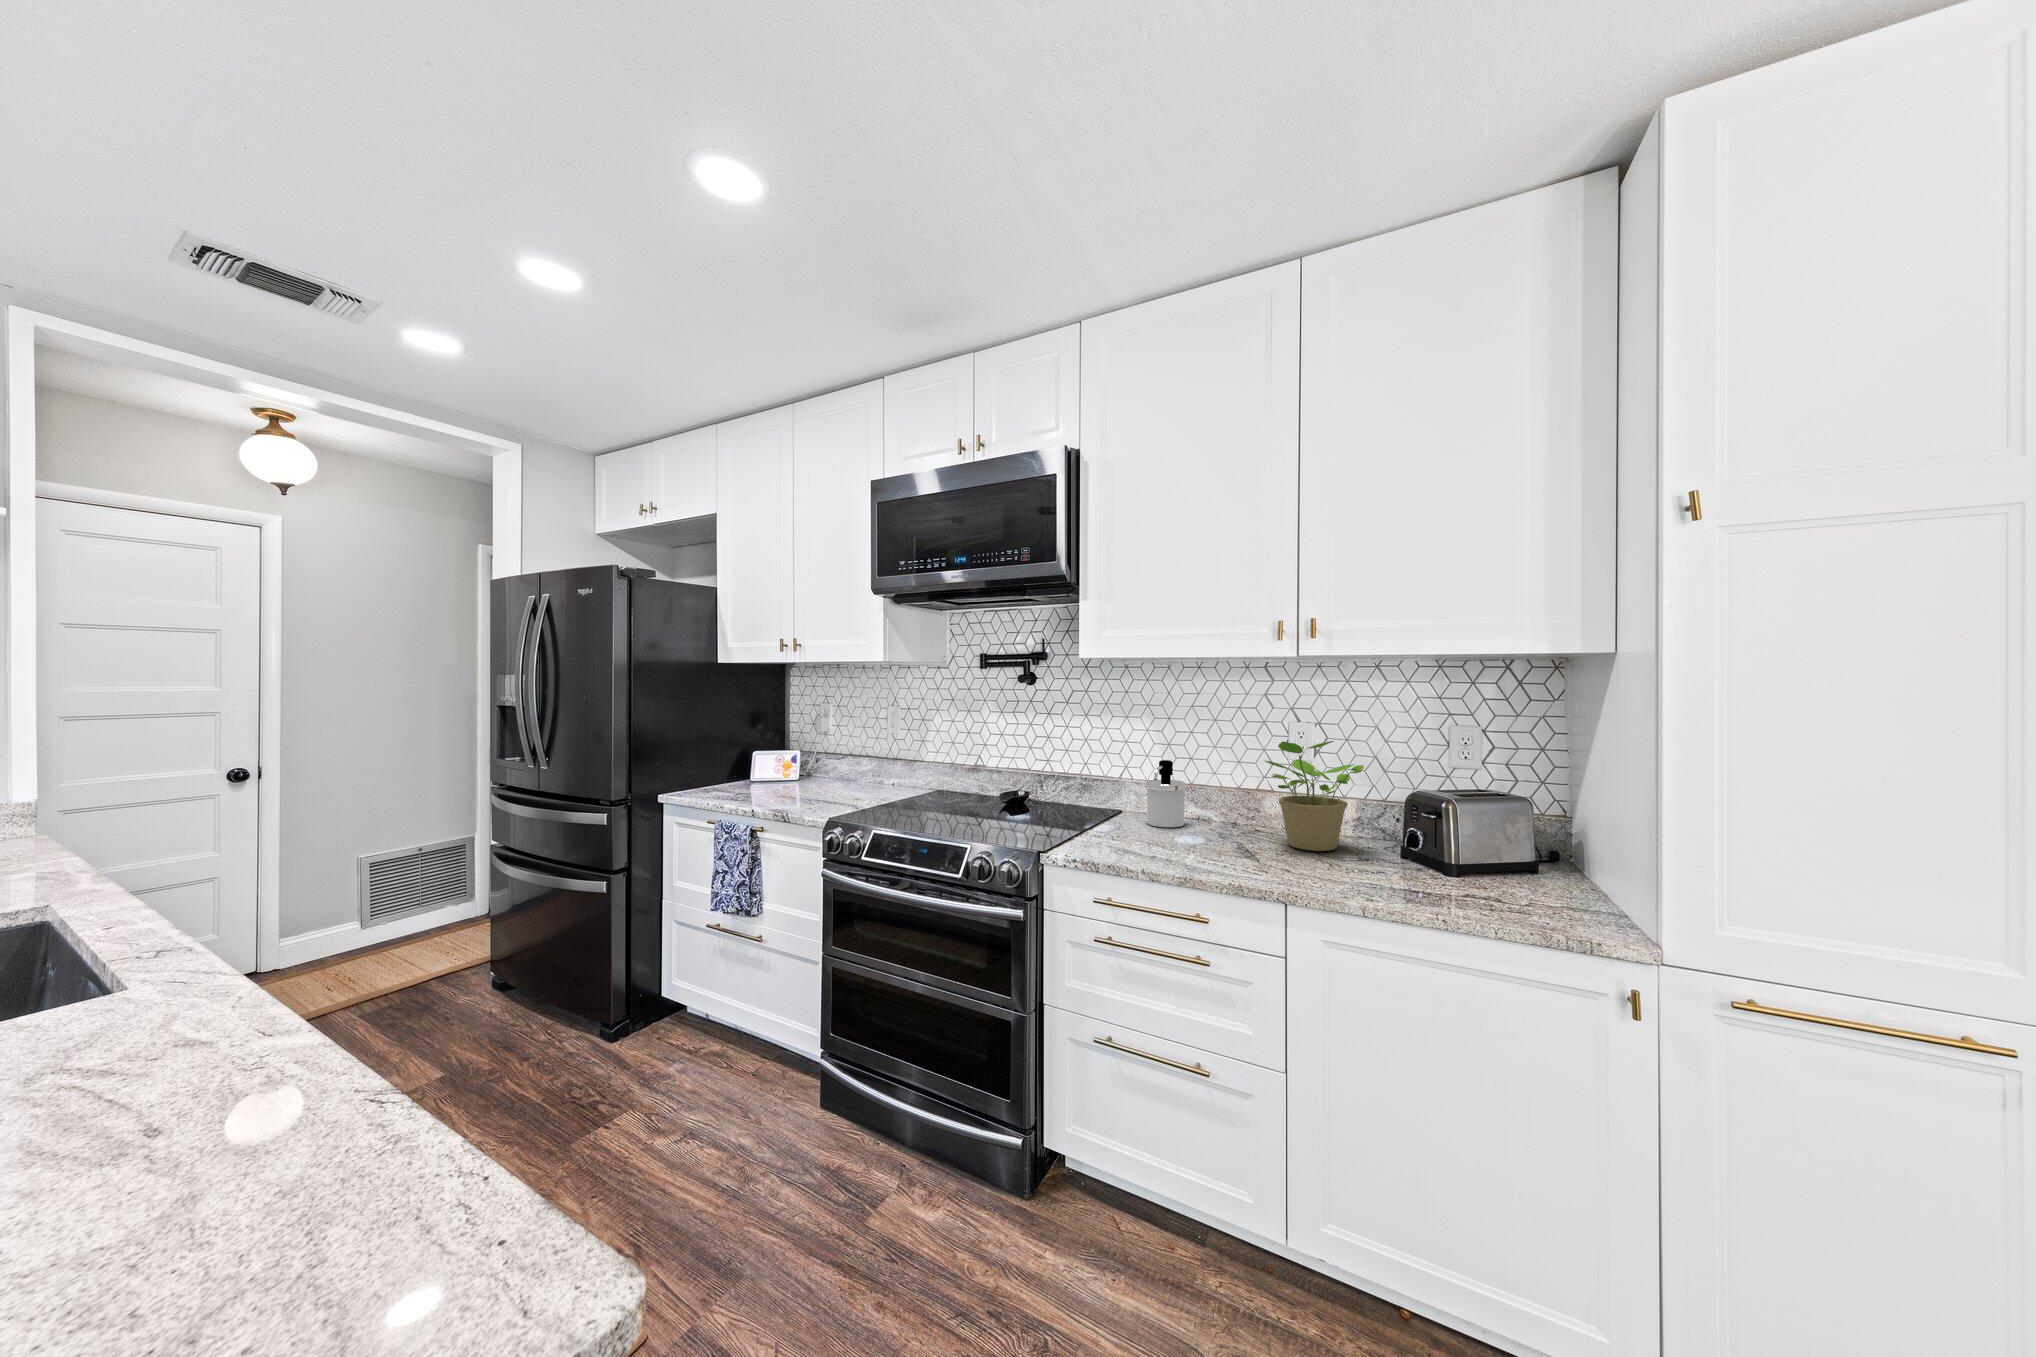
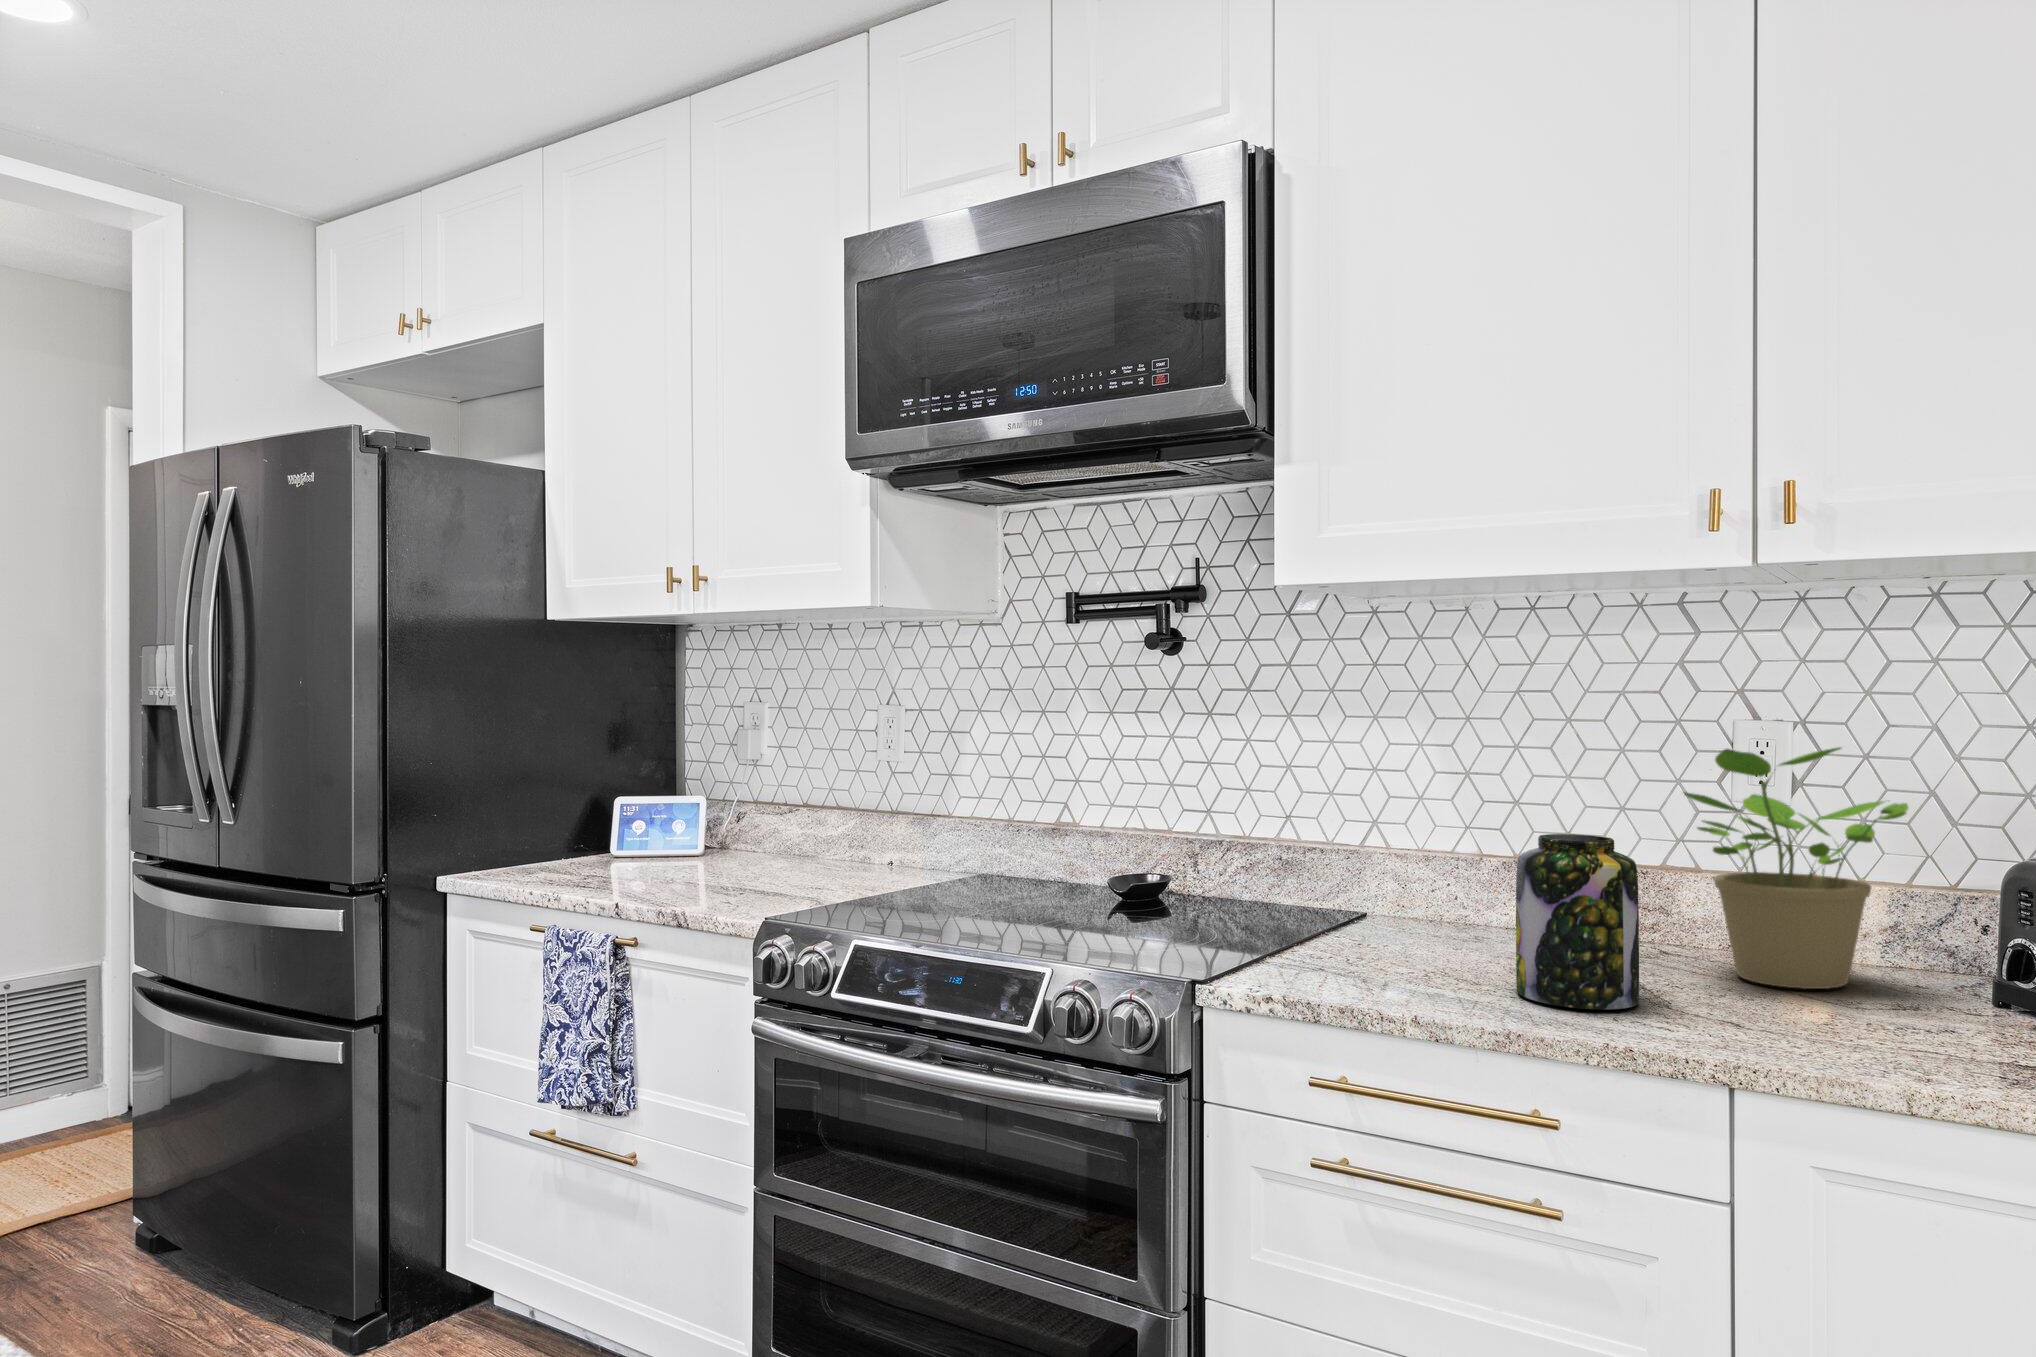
soap dispenser: present [1146,760,1186,827] -> none [1418,800,1504,941]
jar: none [1188,781,1243,864] -> present [1516,834,1639,1010]

